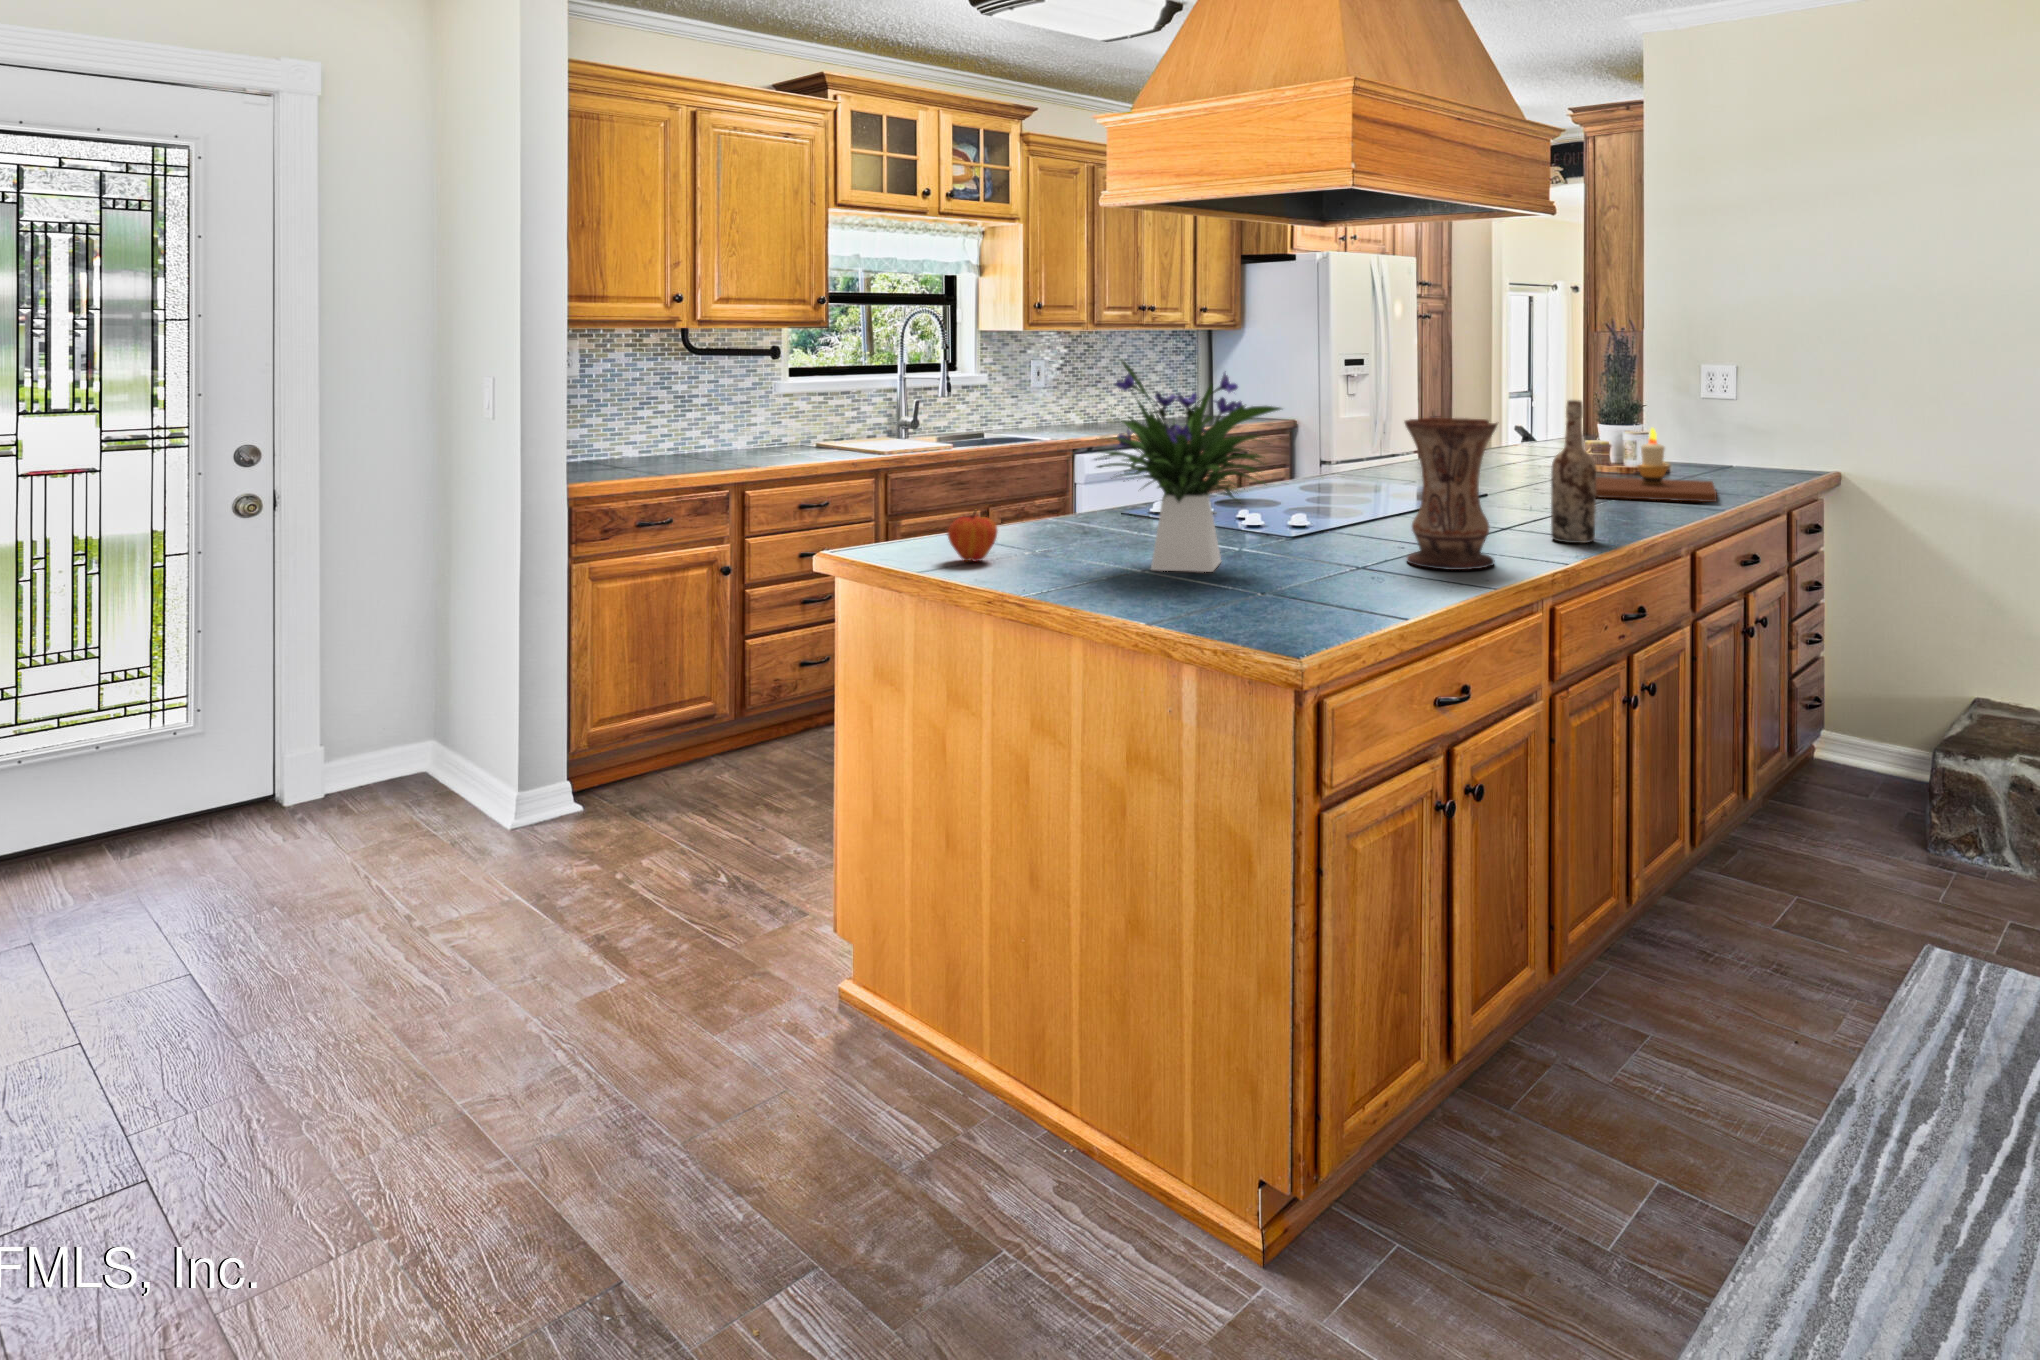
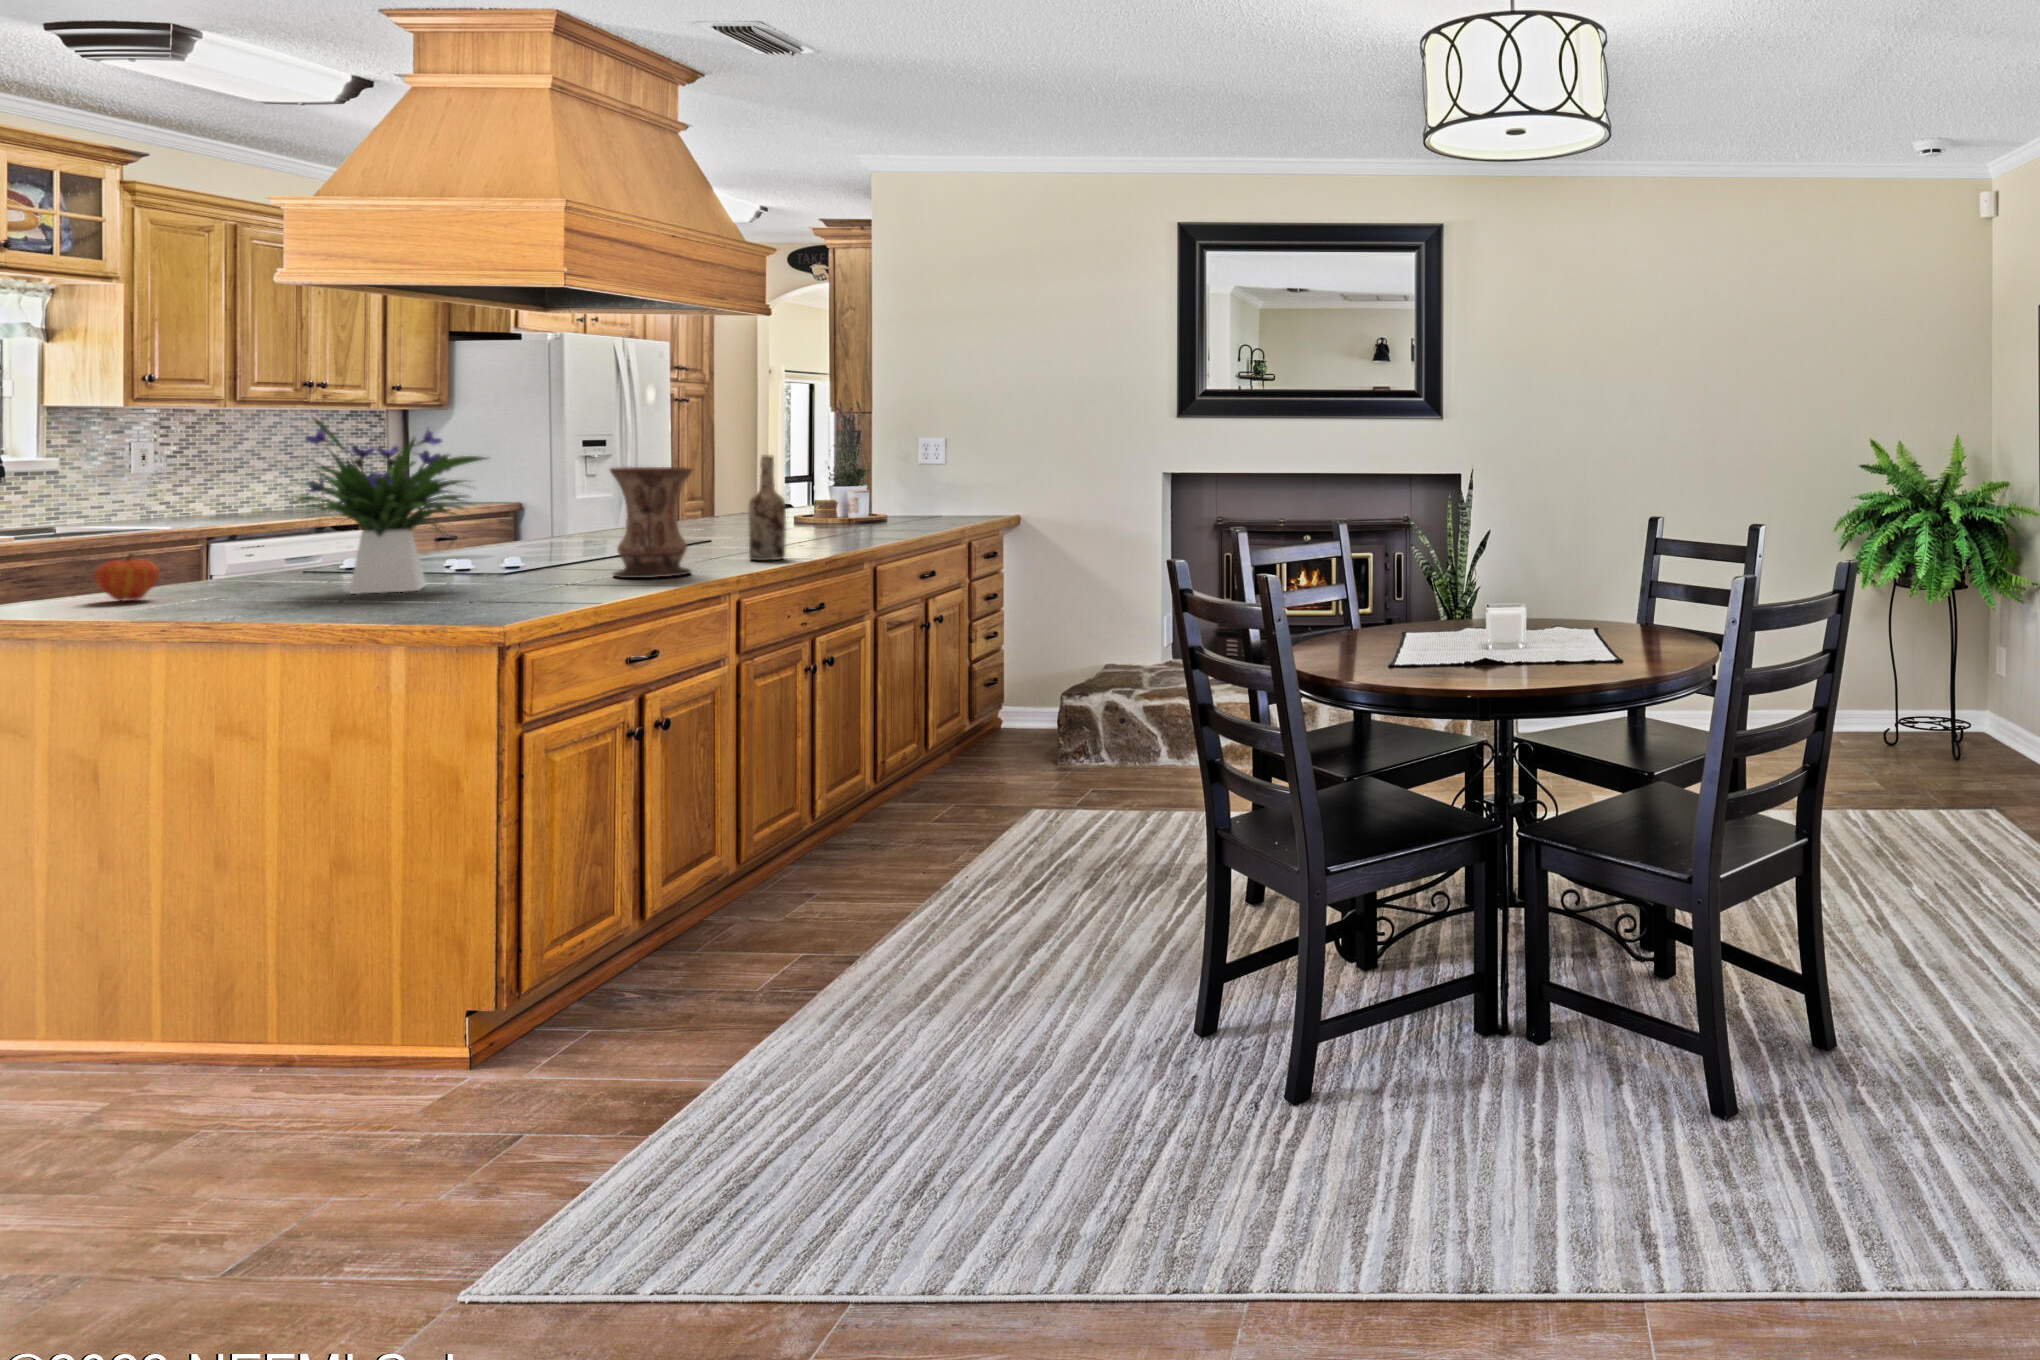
candle: present [1596,428,1717,502] -> none [799,483,908,537]

